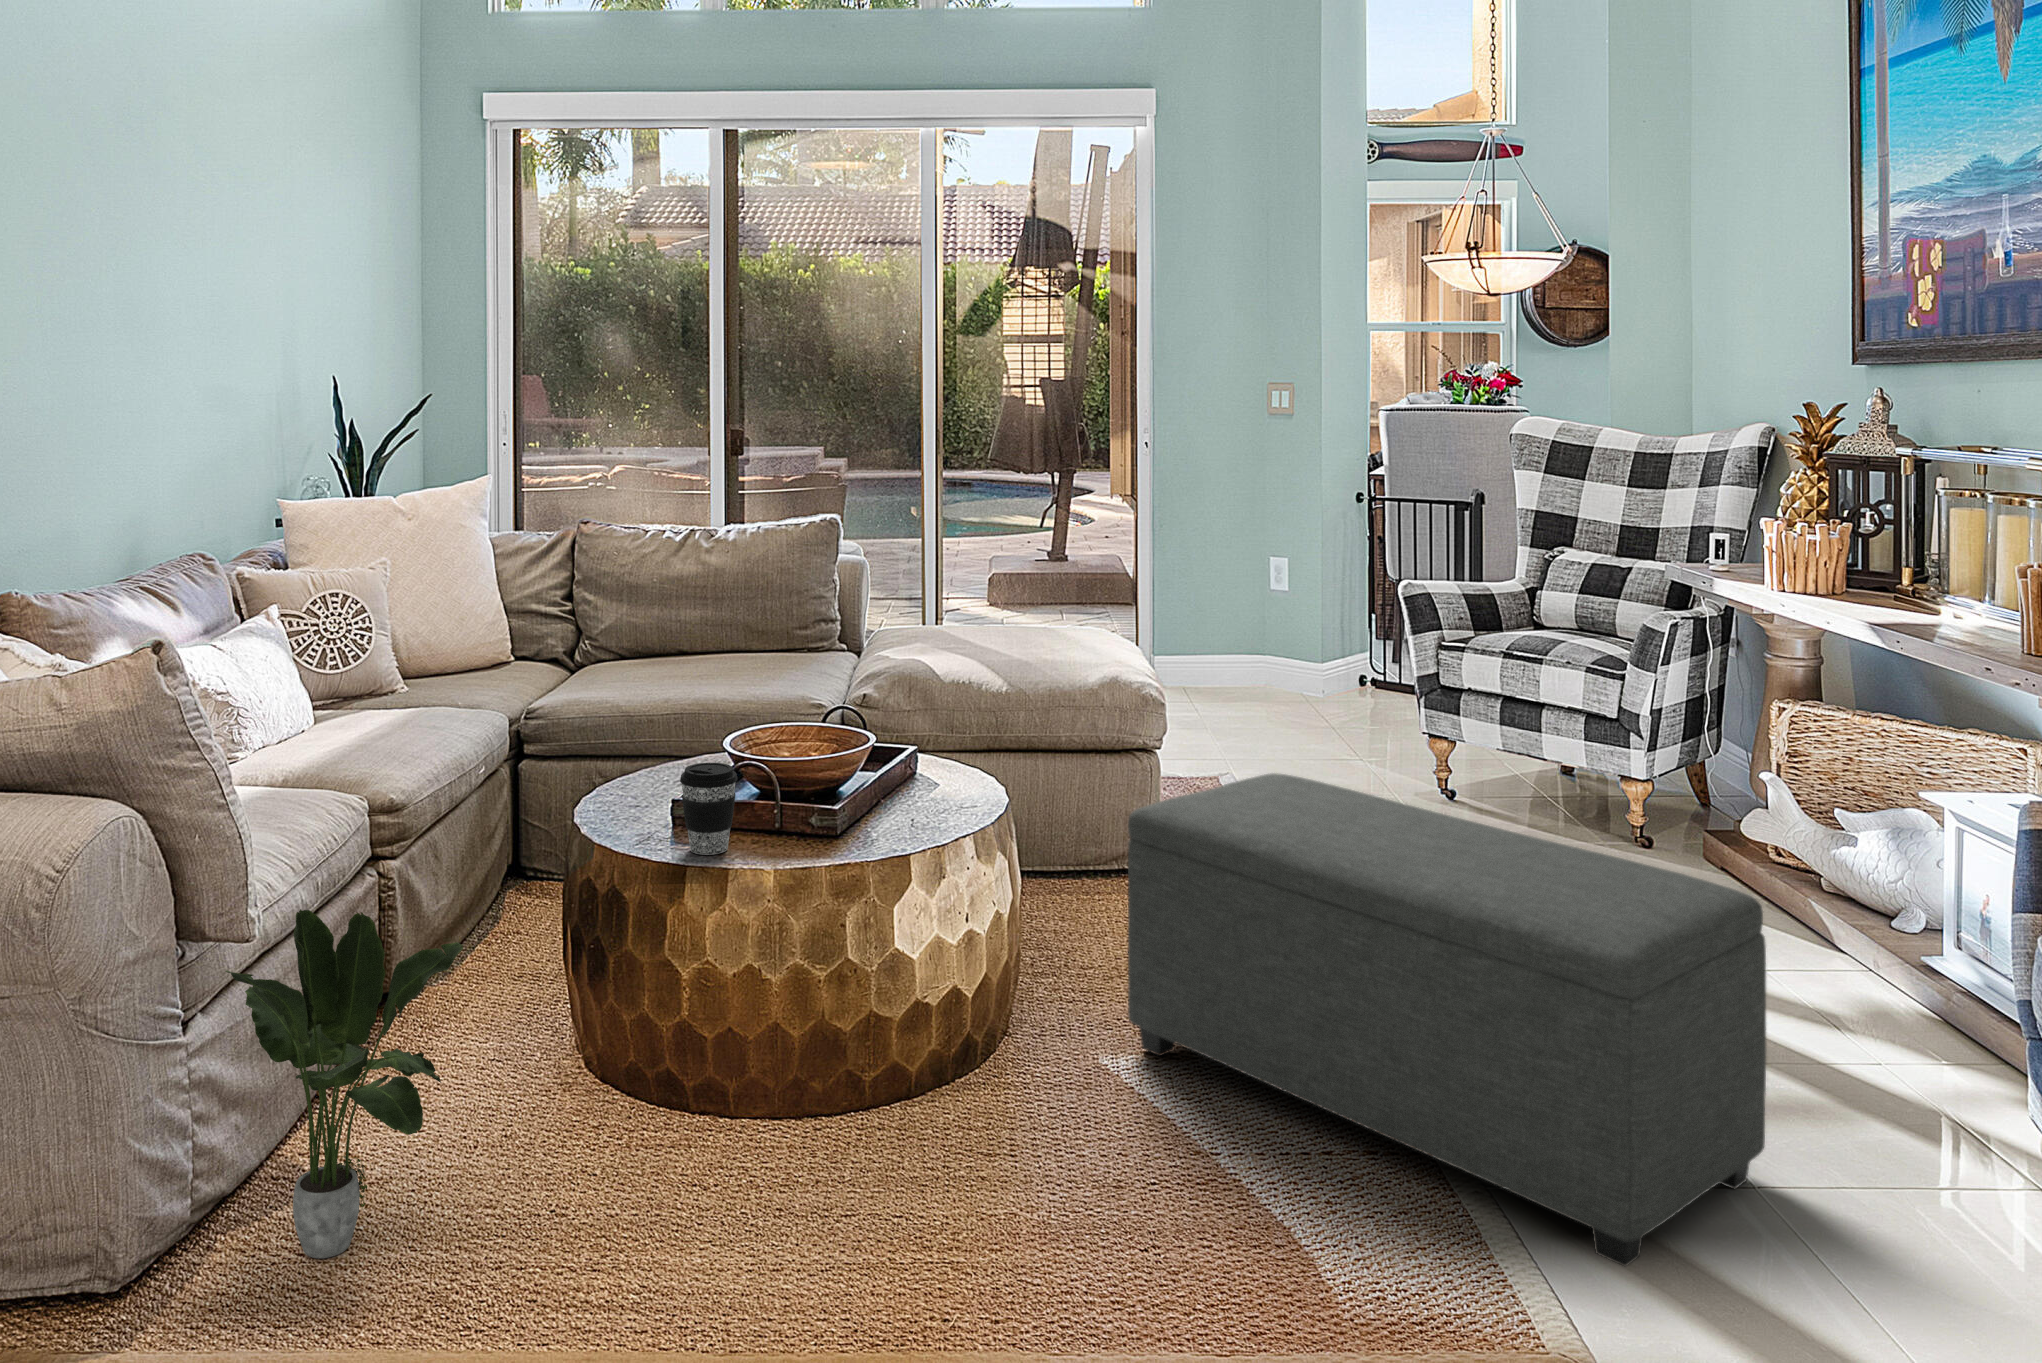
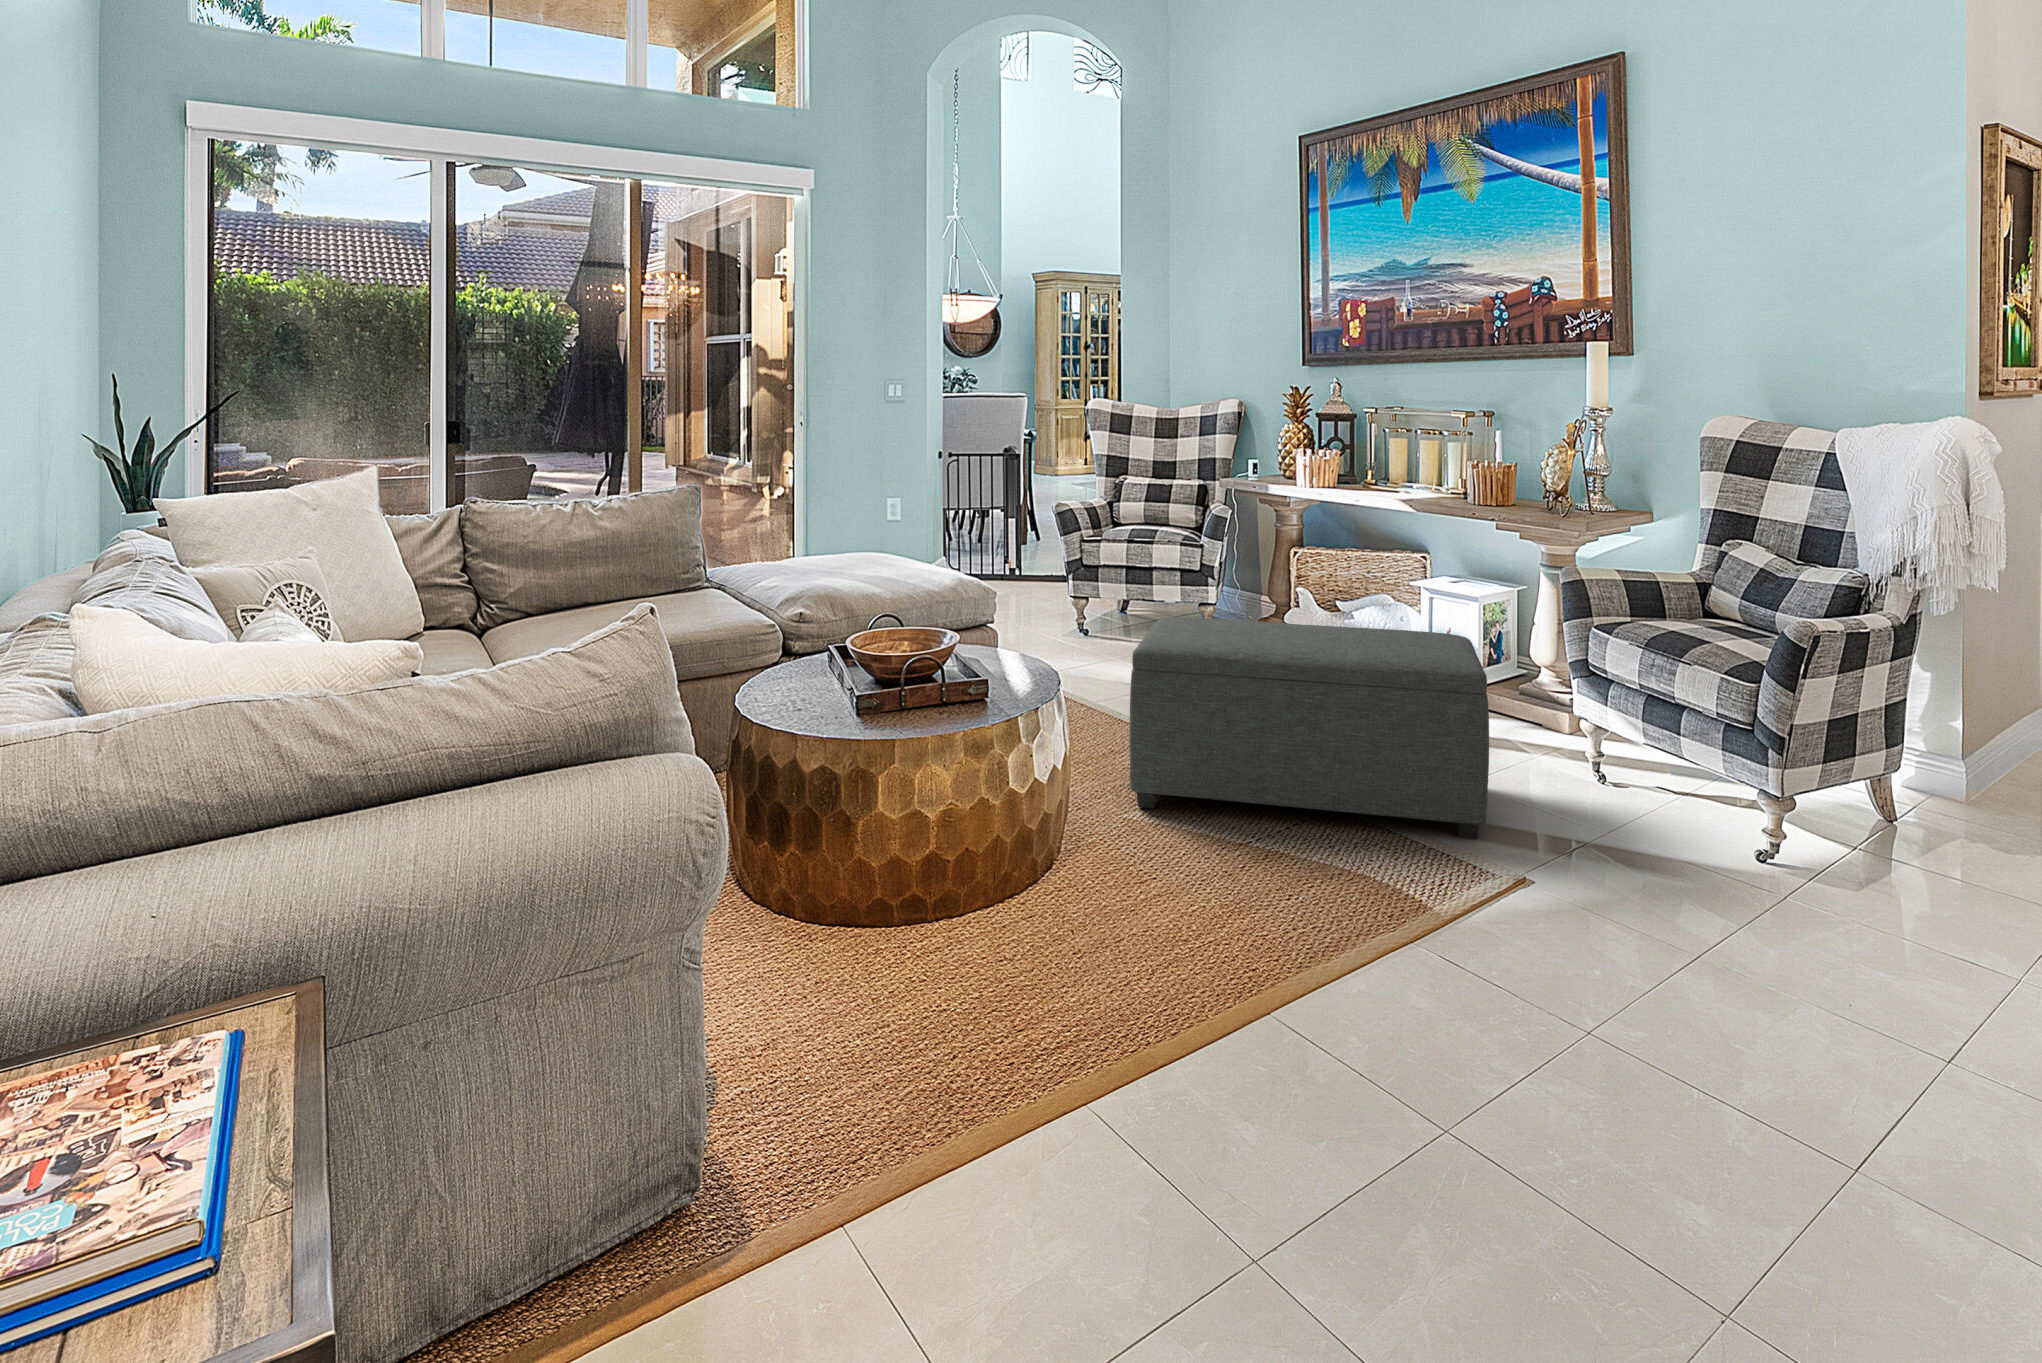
coffee cup: present [680,763,737,855] -> none [908,656,952,728]
potted plant: present [225,909,463,1258] -> none [721,814,933,1130]

